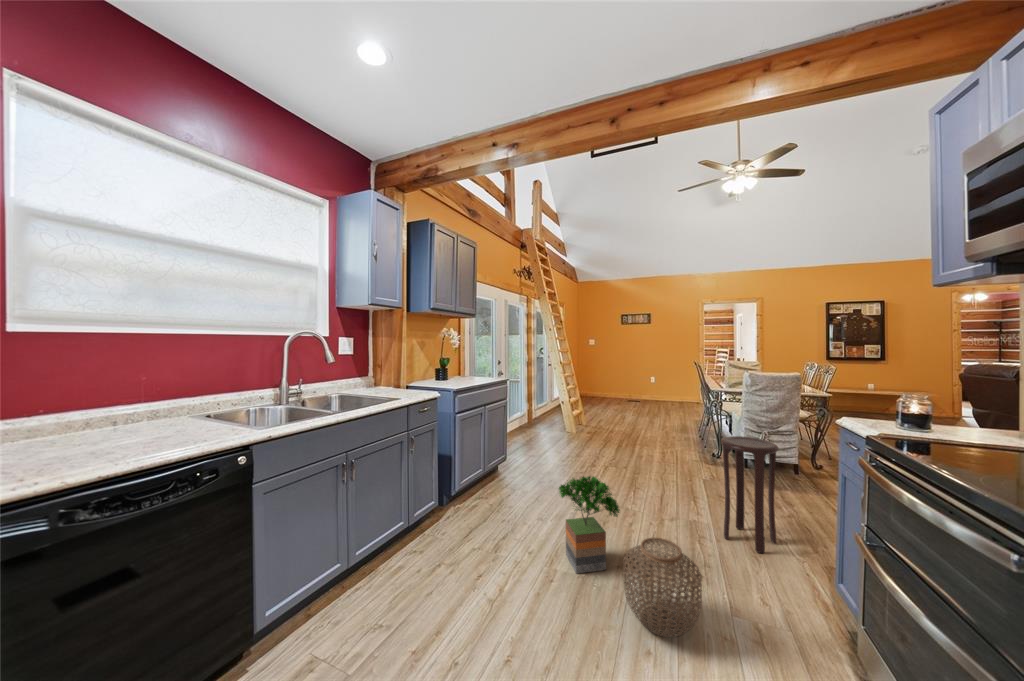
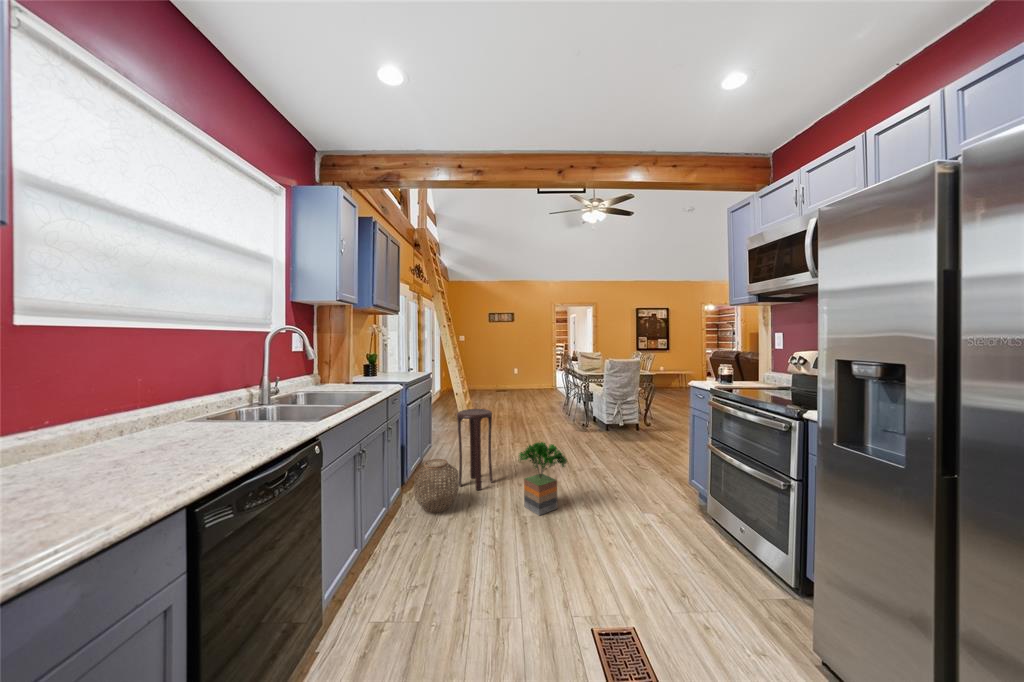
stool: present [721,436,779,553] -> present [457,409,493,490]
woven basket: present [624,538,702,637] -> present [414,459,459,512]

